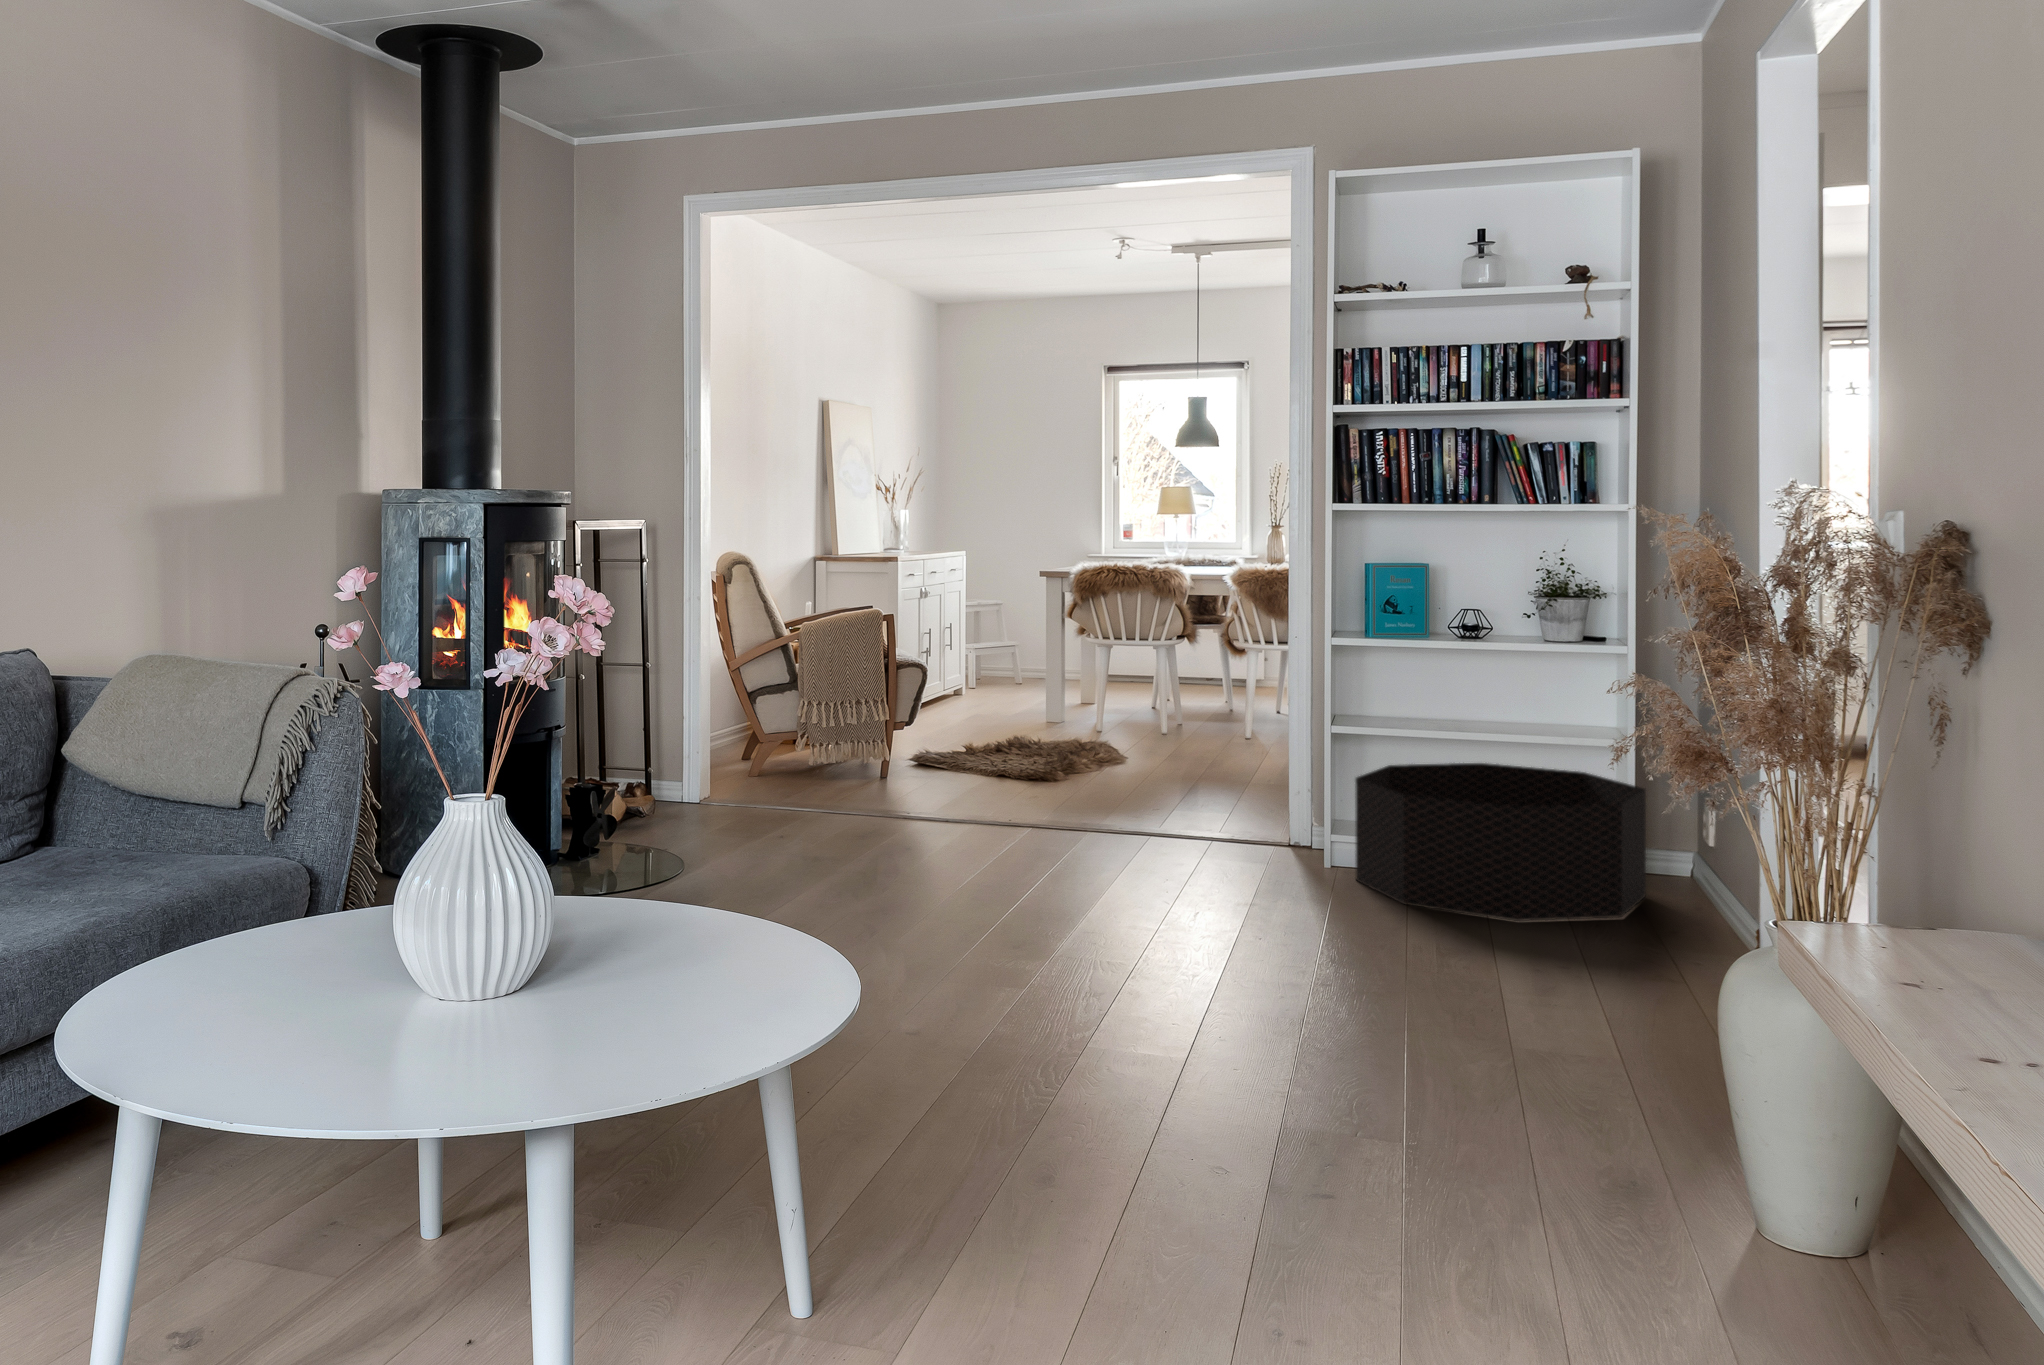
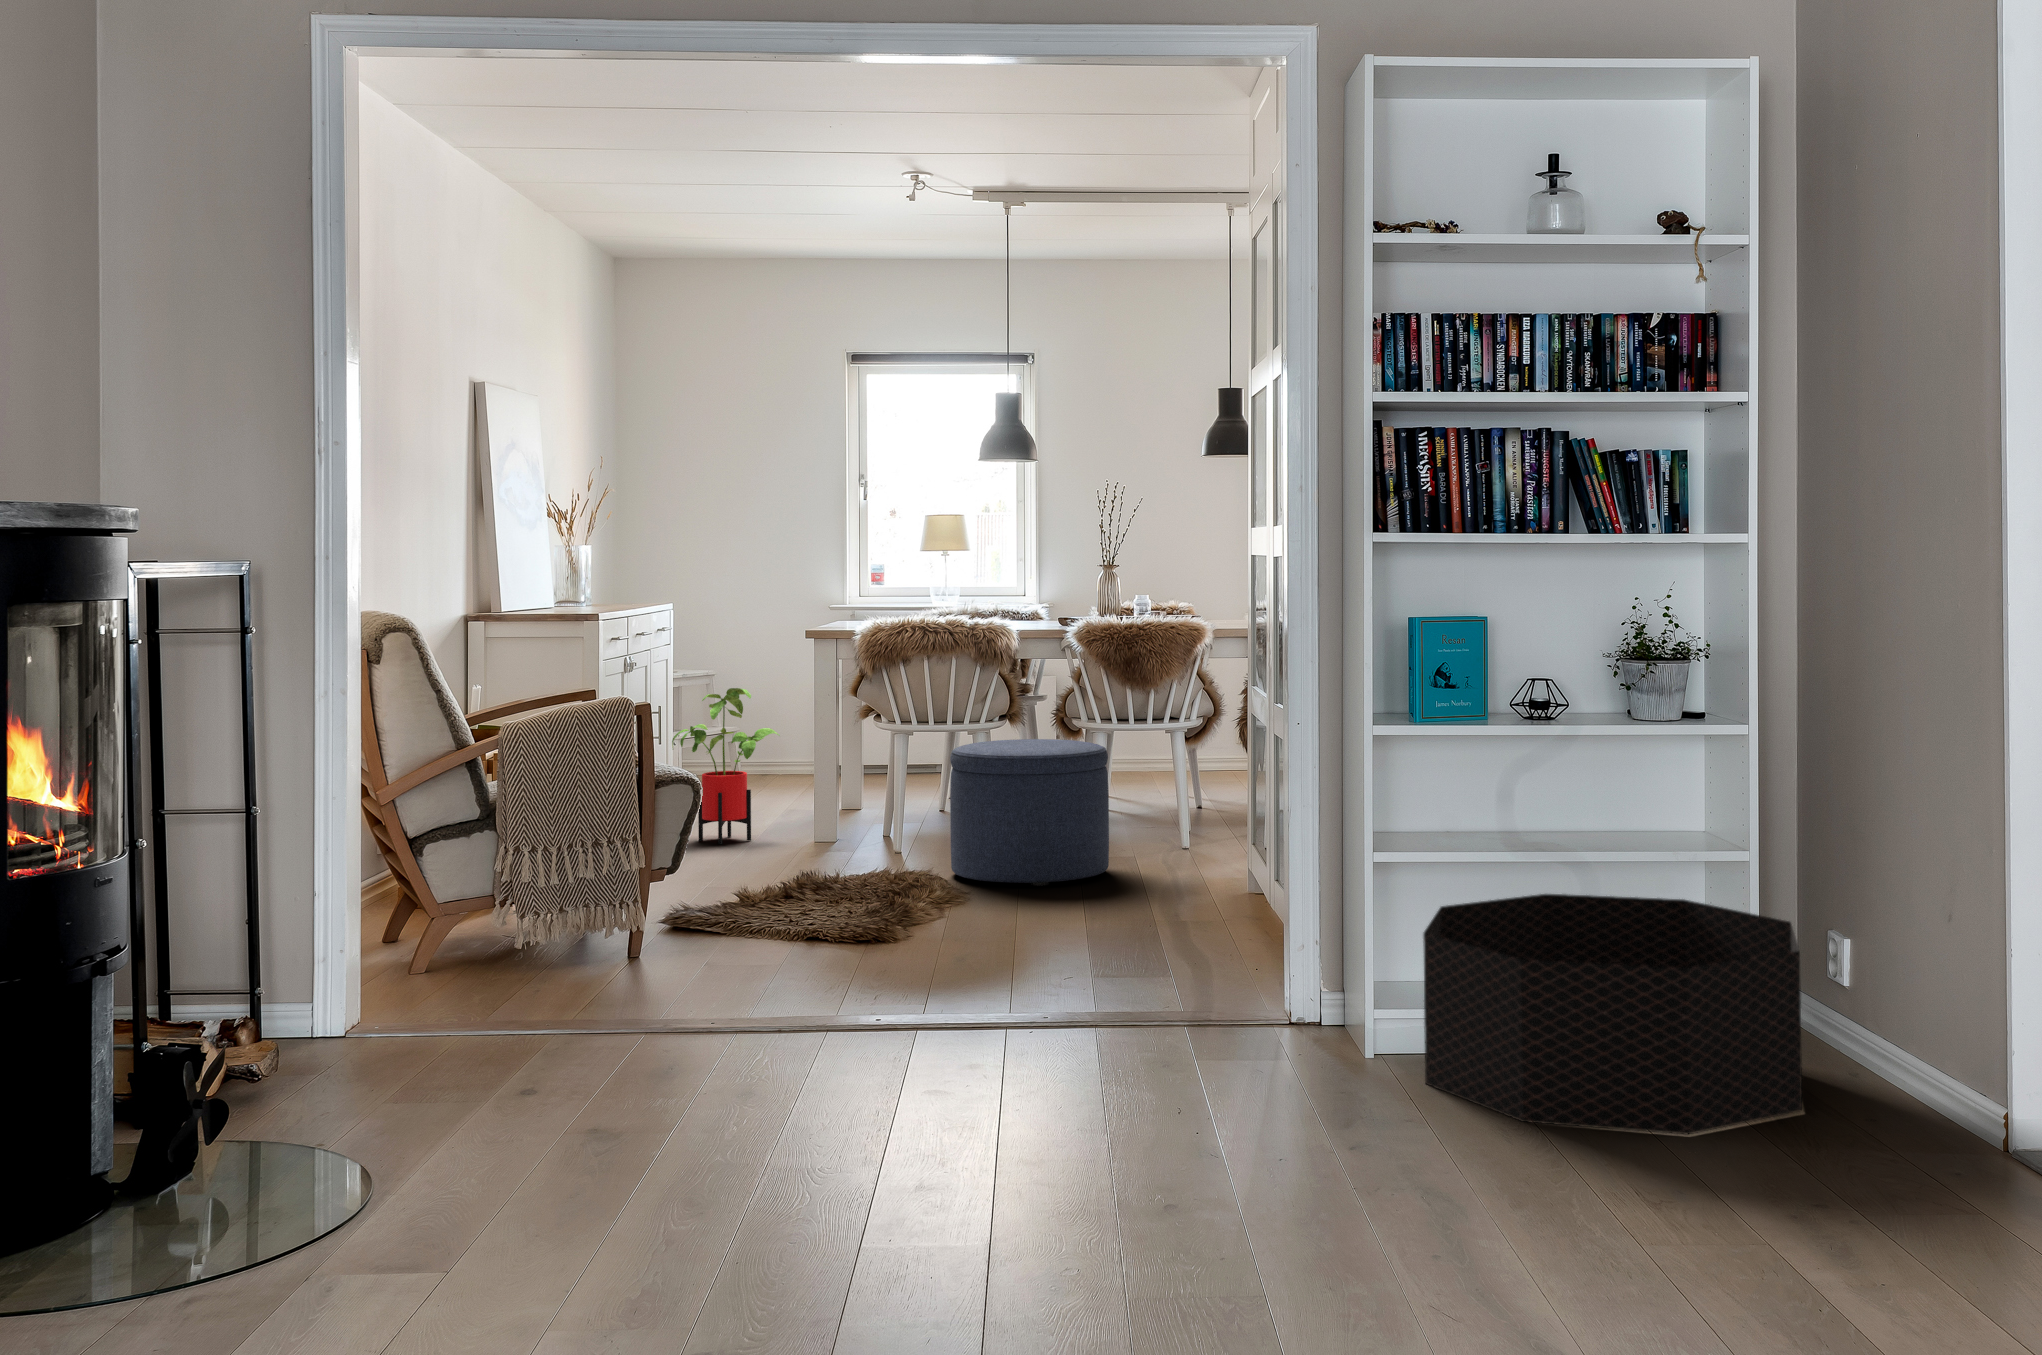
house plant: none [939,607,1015,717] -> present [672,688,779,844]
ottoman: none [1120,649,1238,754] -> present [950,739,1109,886]

